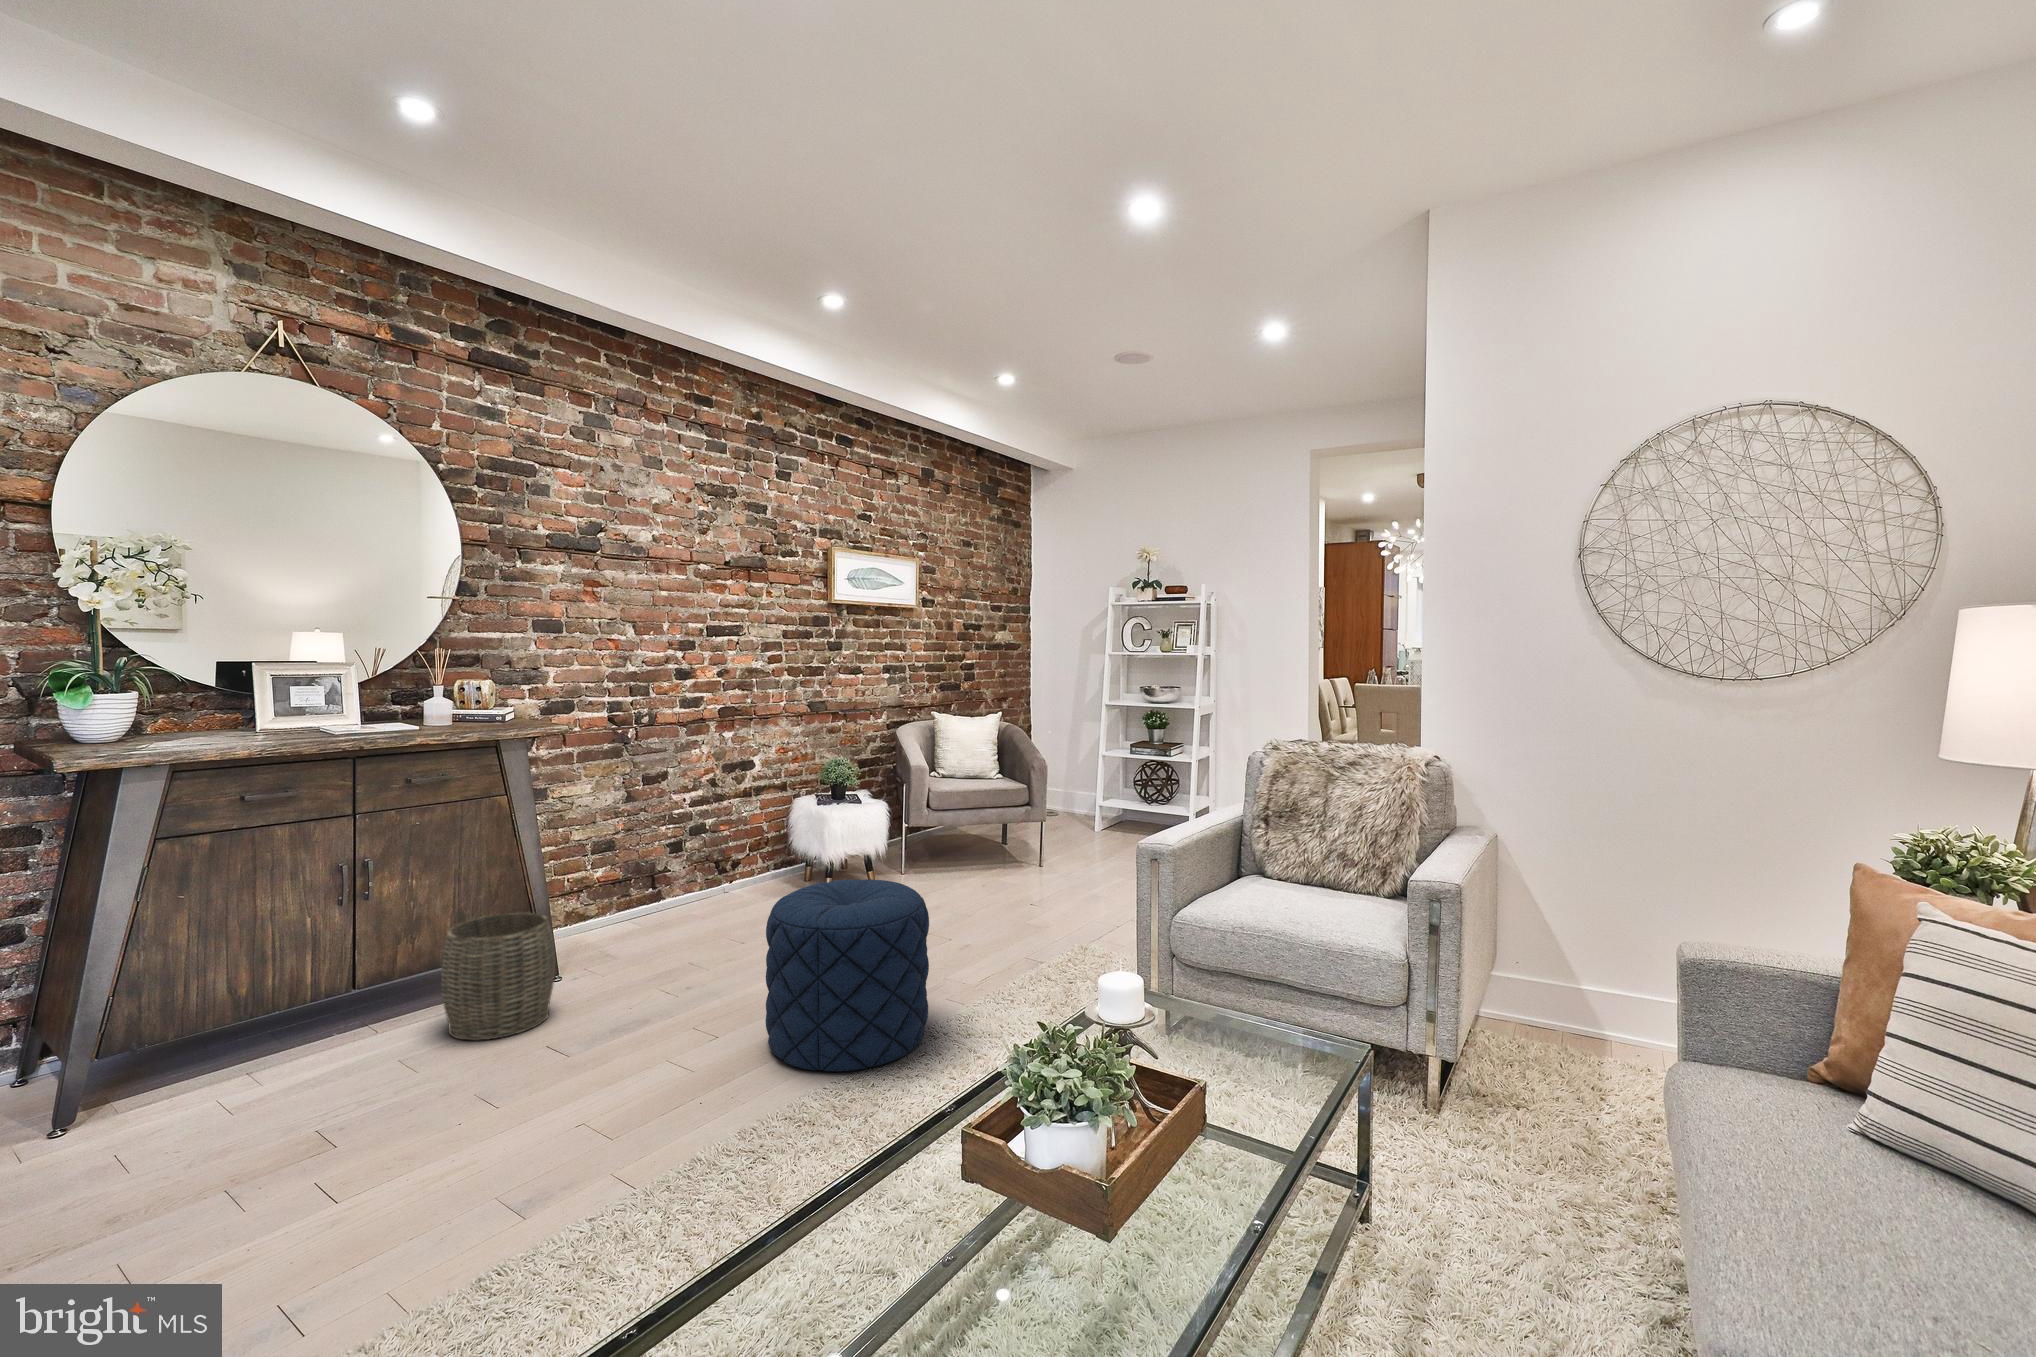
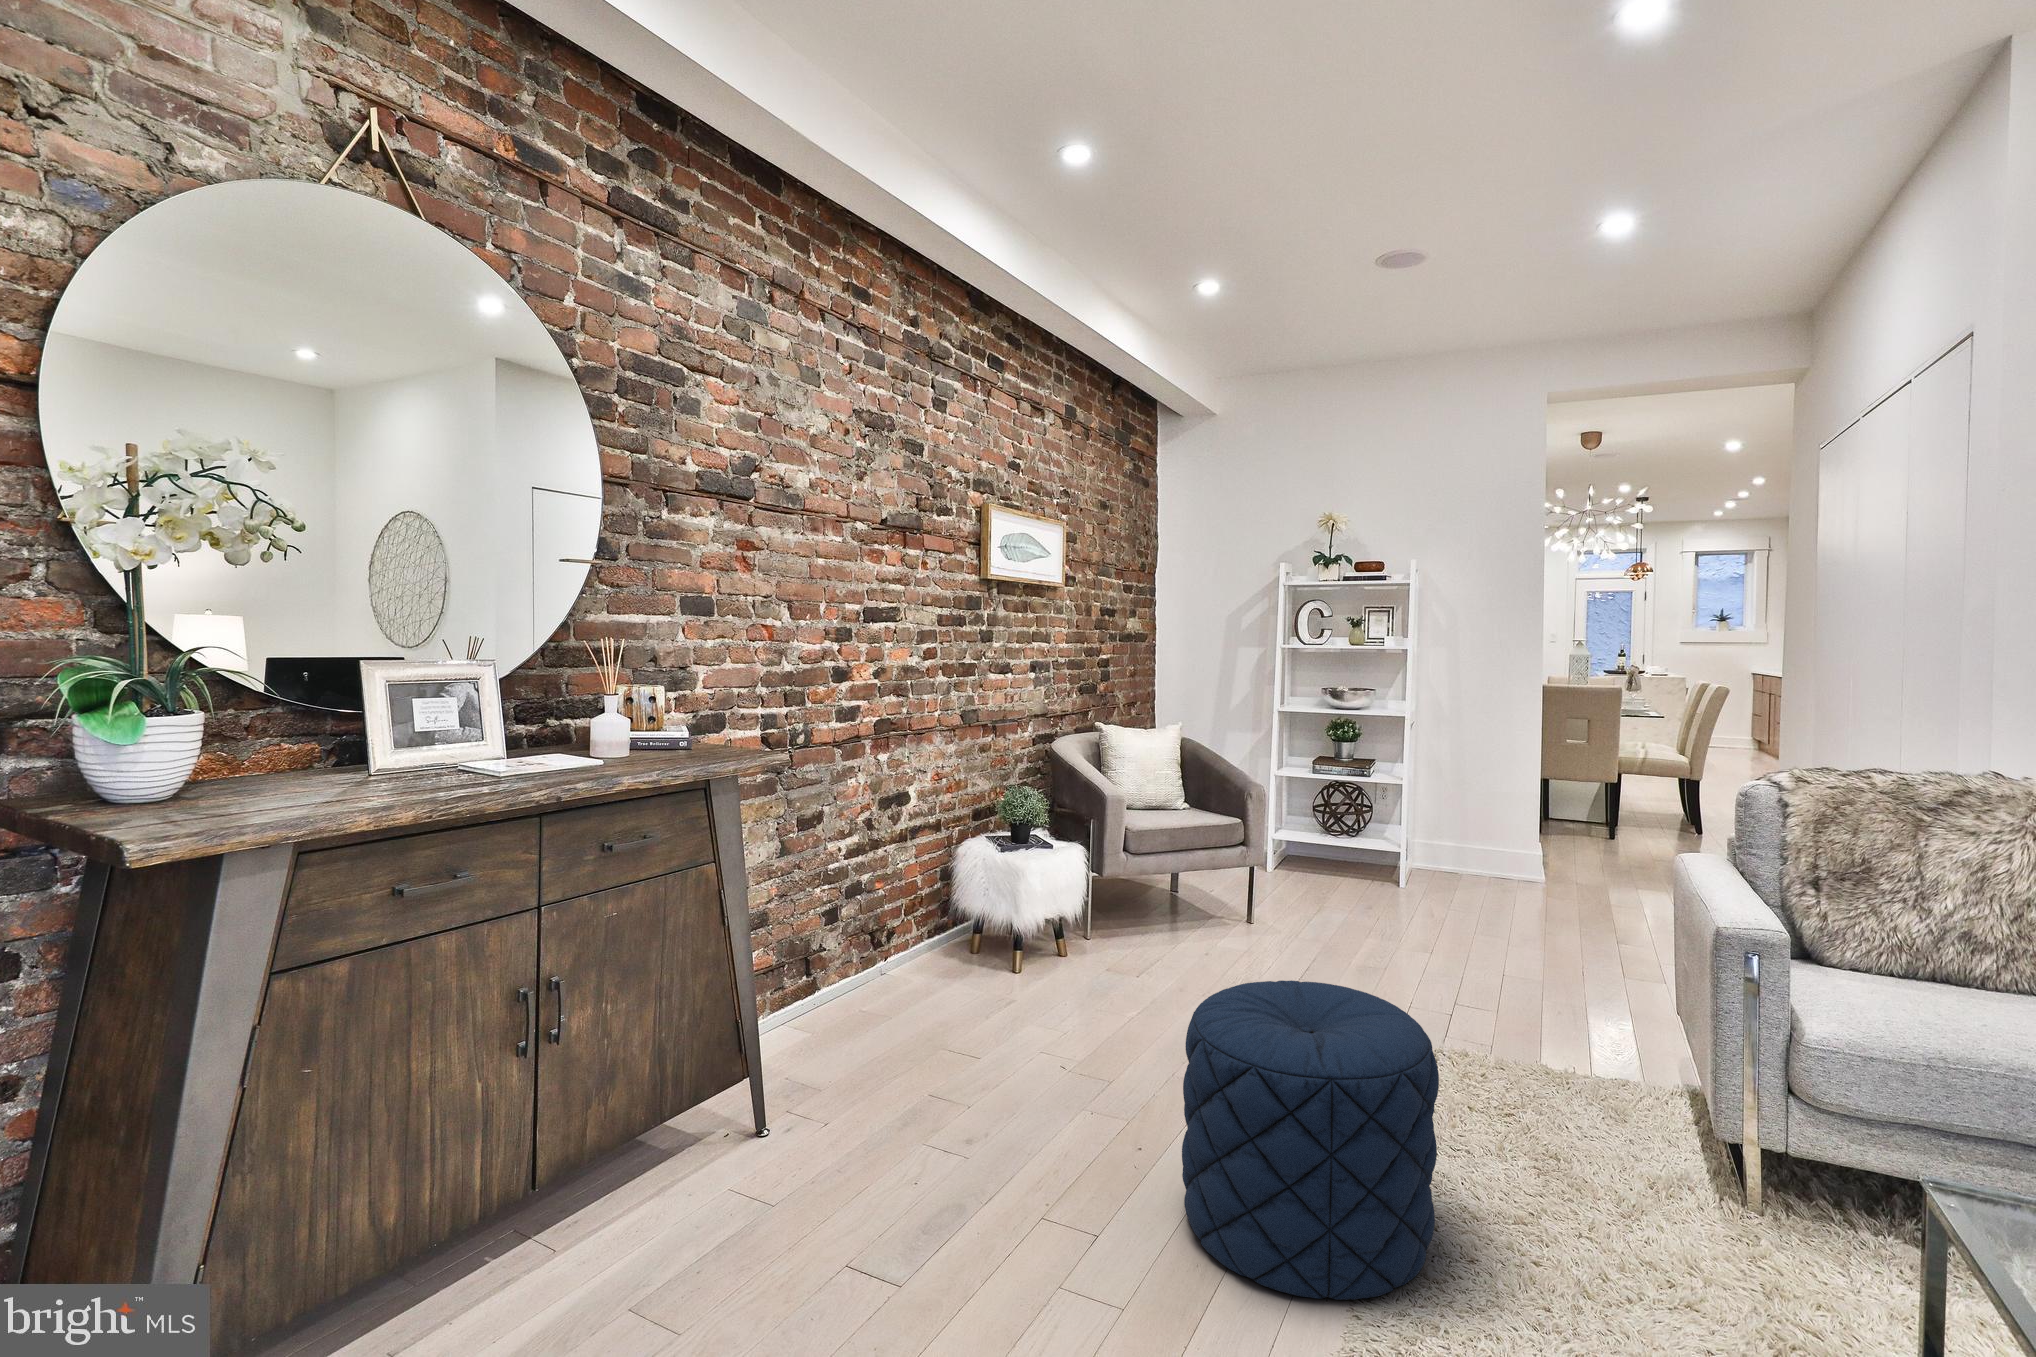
woven basket: present [441,913,555,1040] -> none [660,1042,819,1261]

